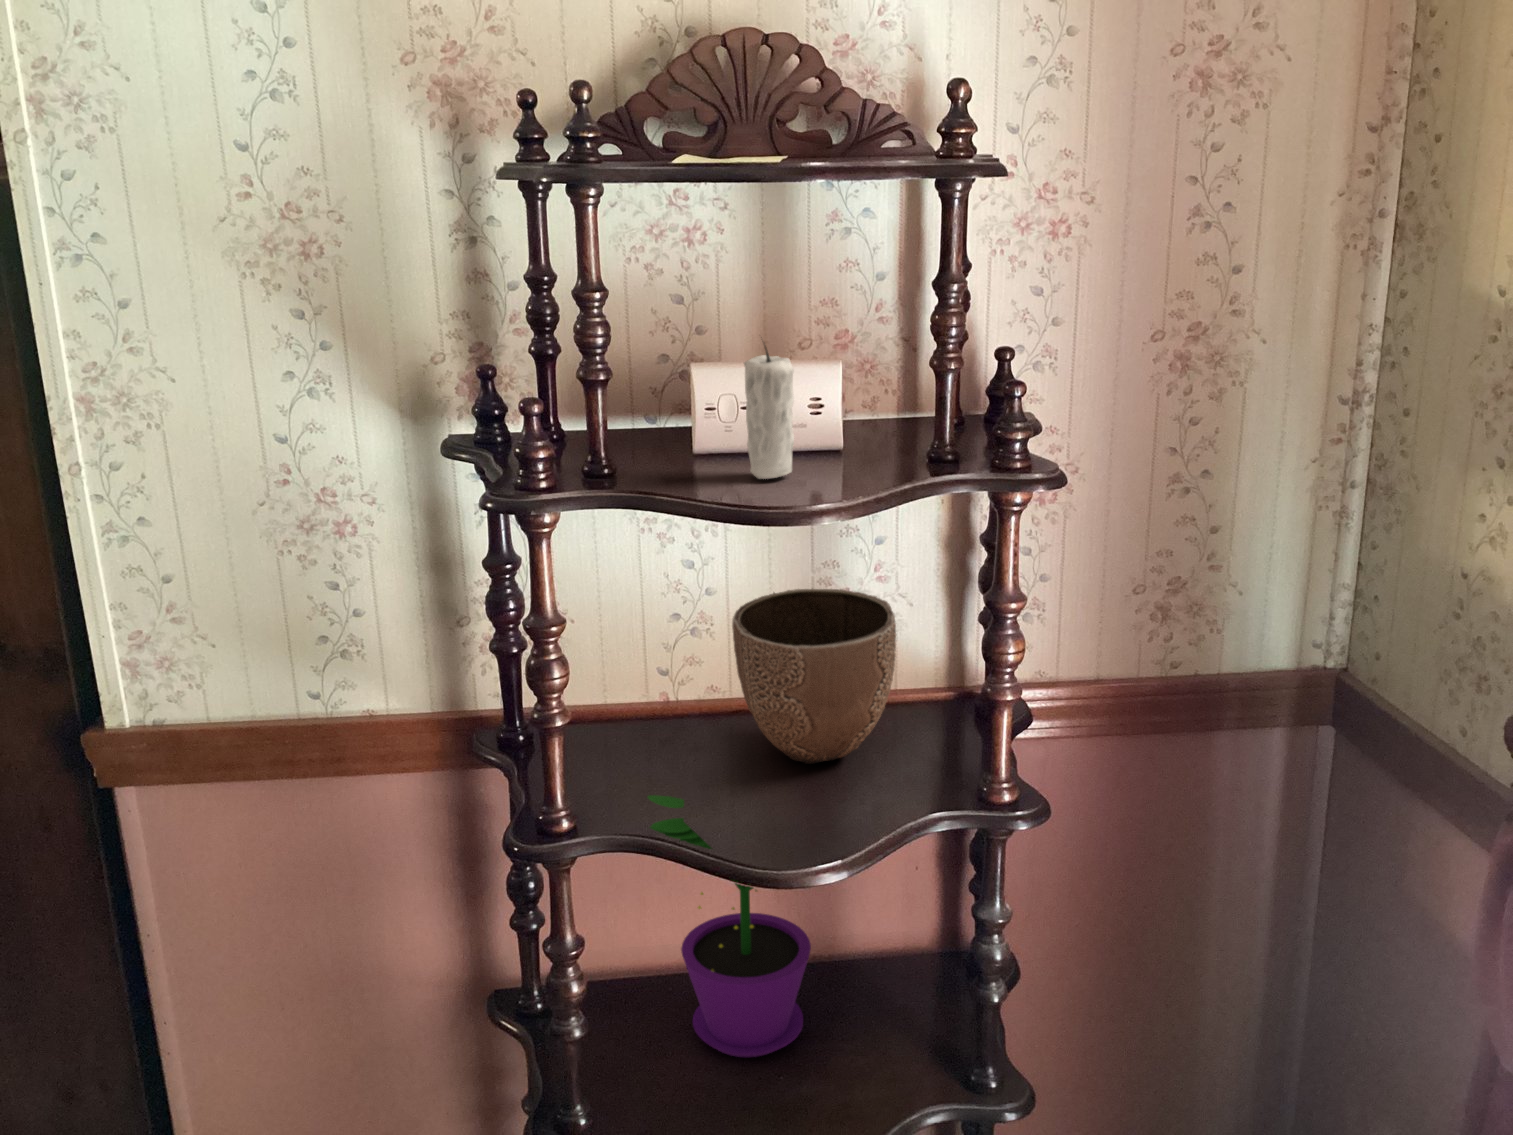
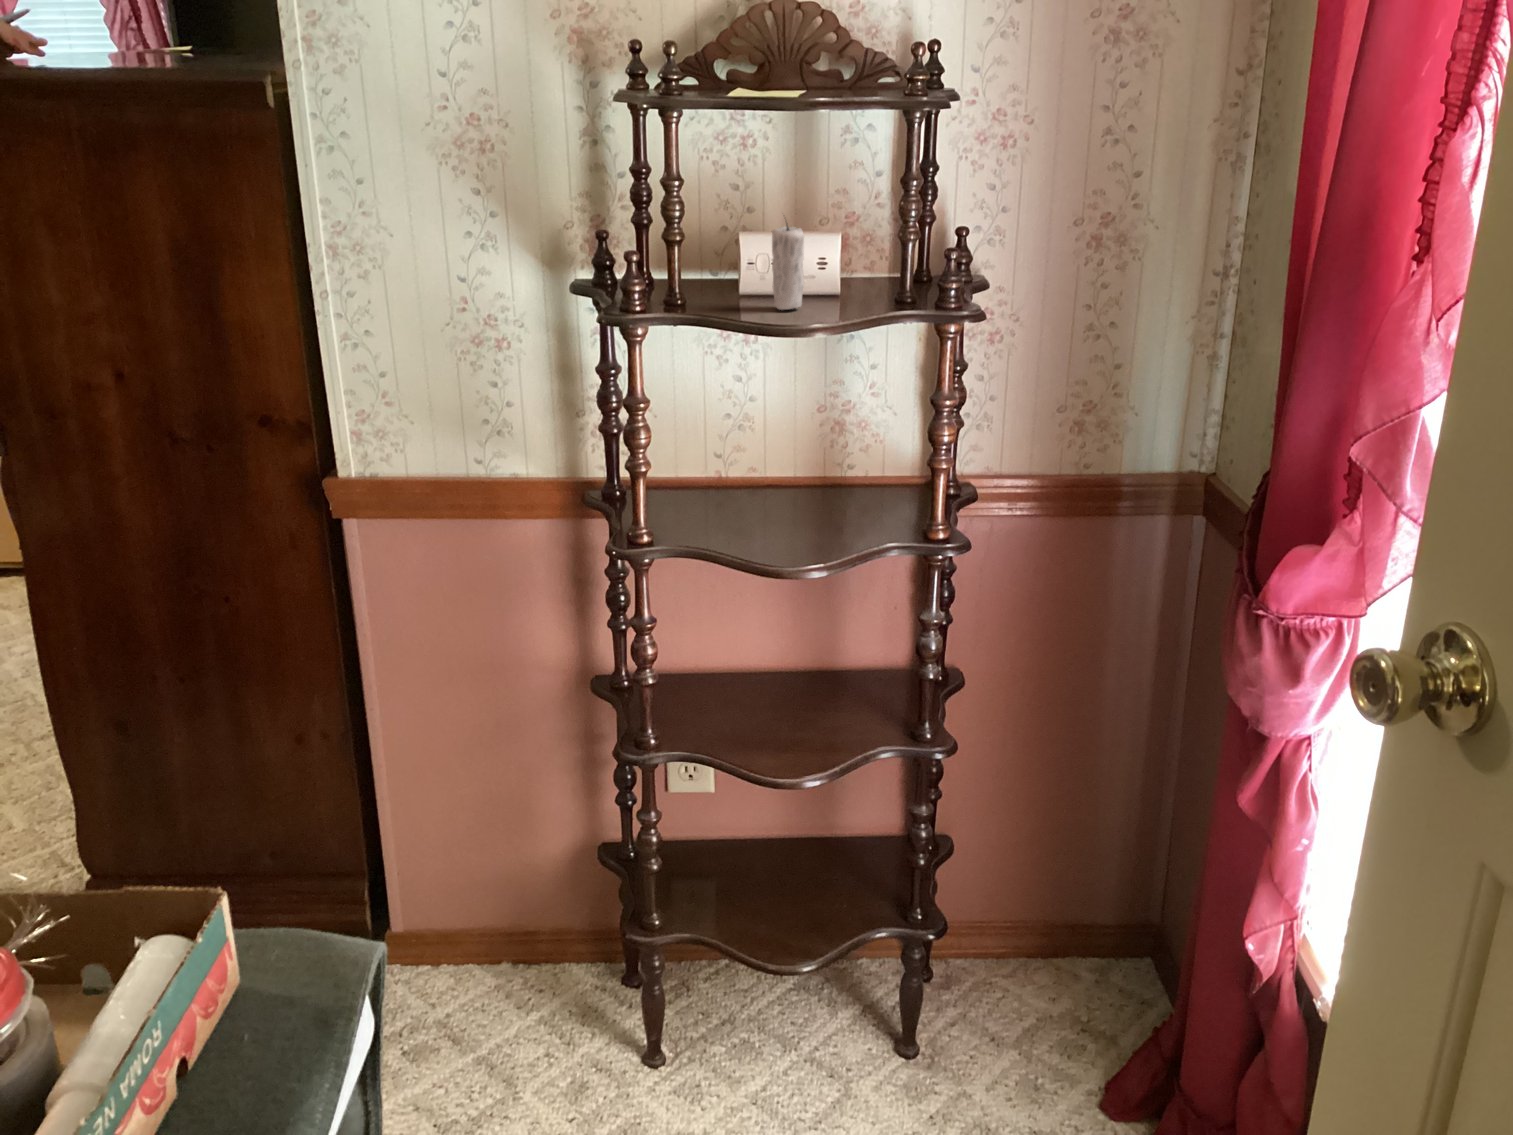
decorative bowl: present [732,589,896,764] -> none [764,396,876,515]
flower pot: present [648,795,811,1057] -> none [702,515,828,717]

